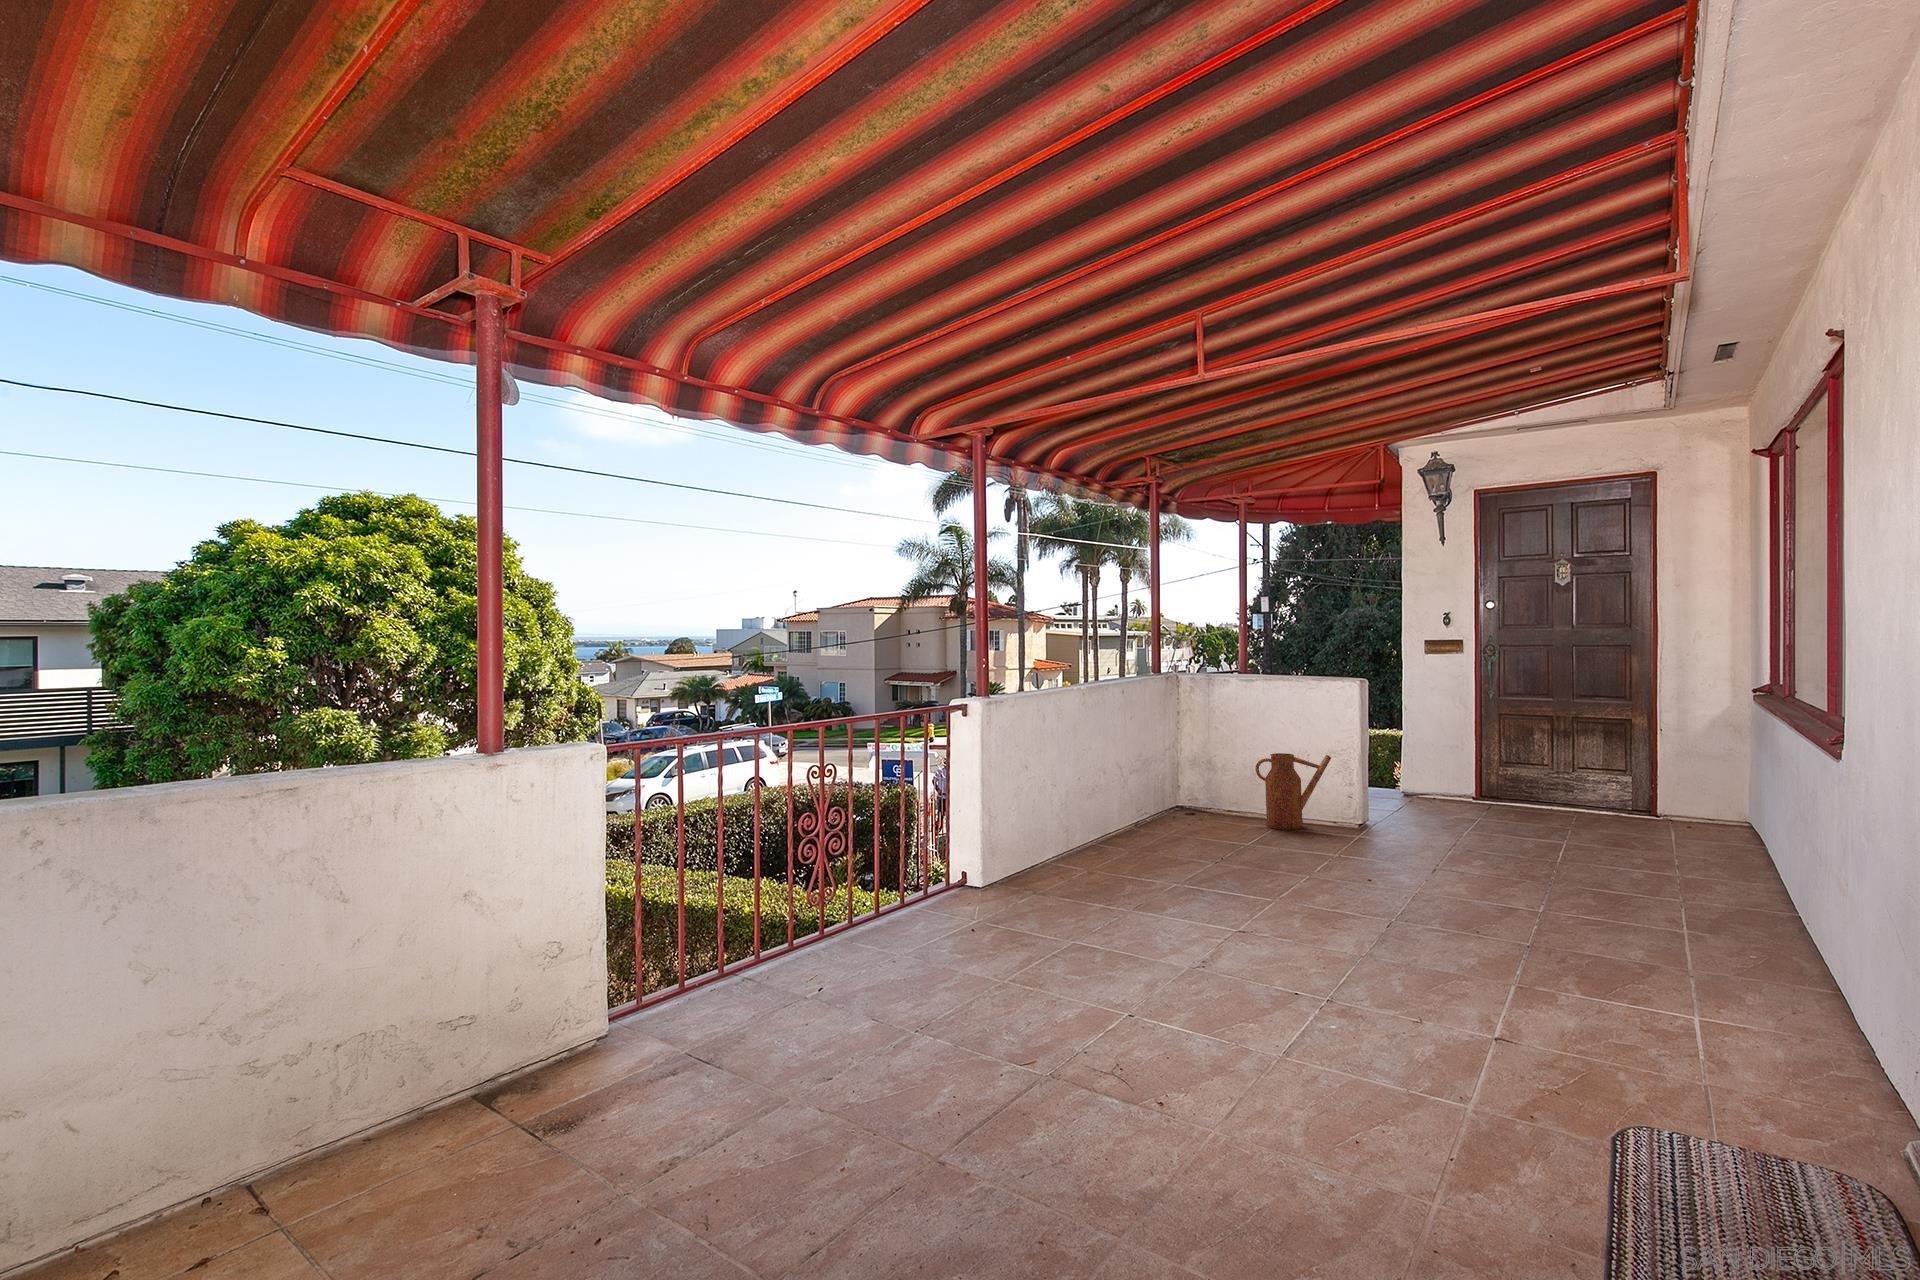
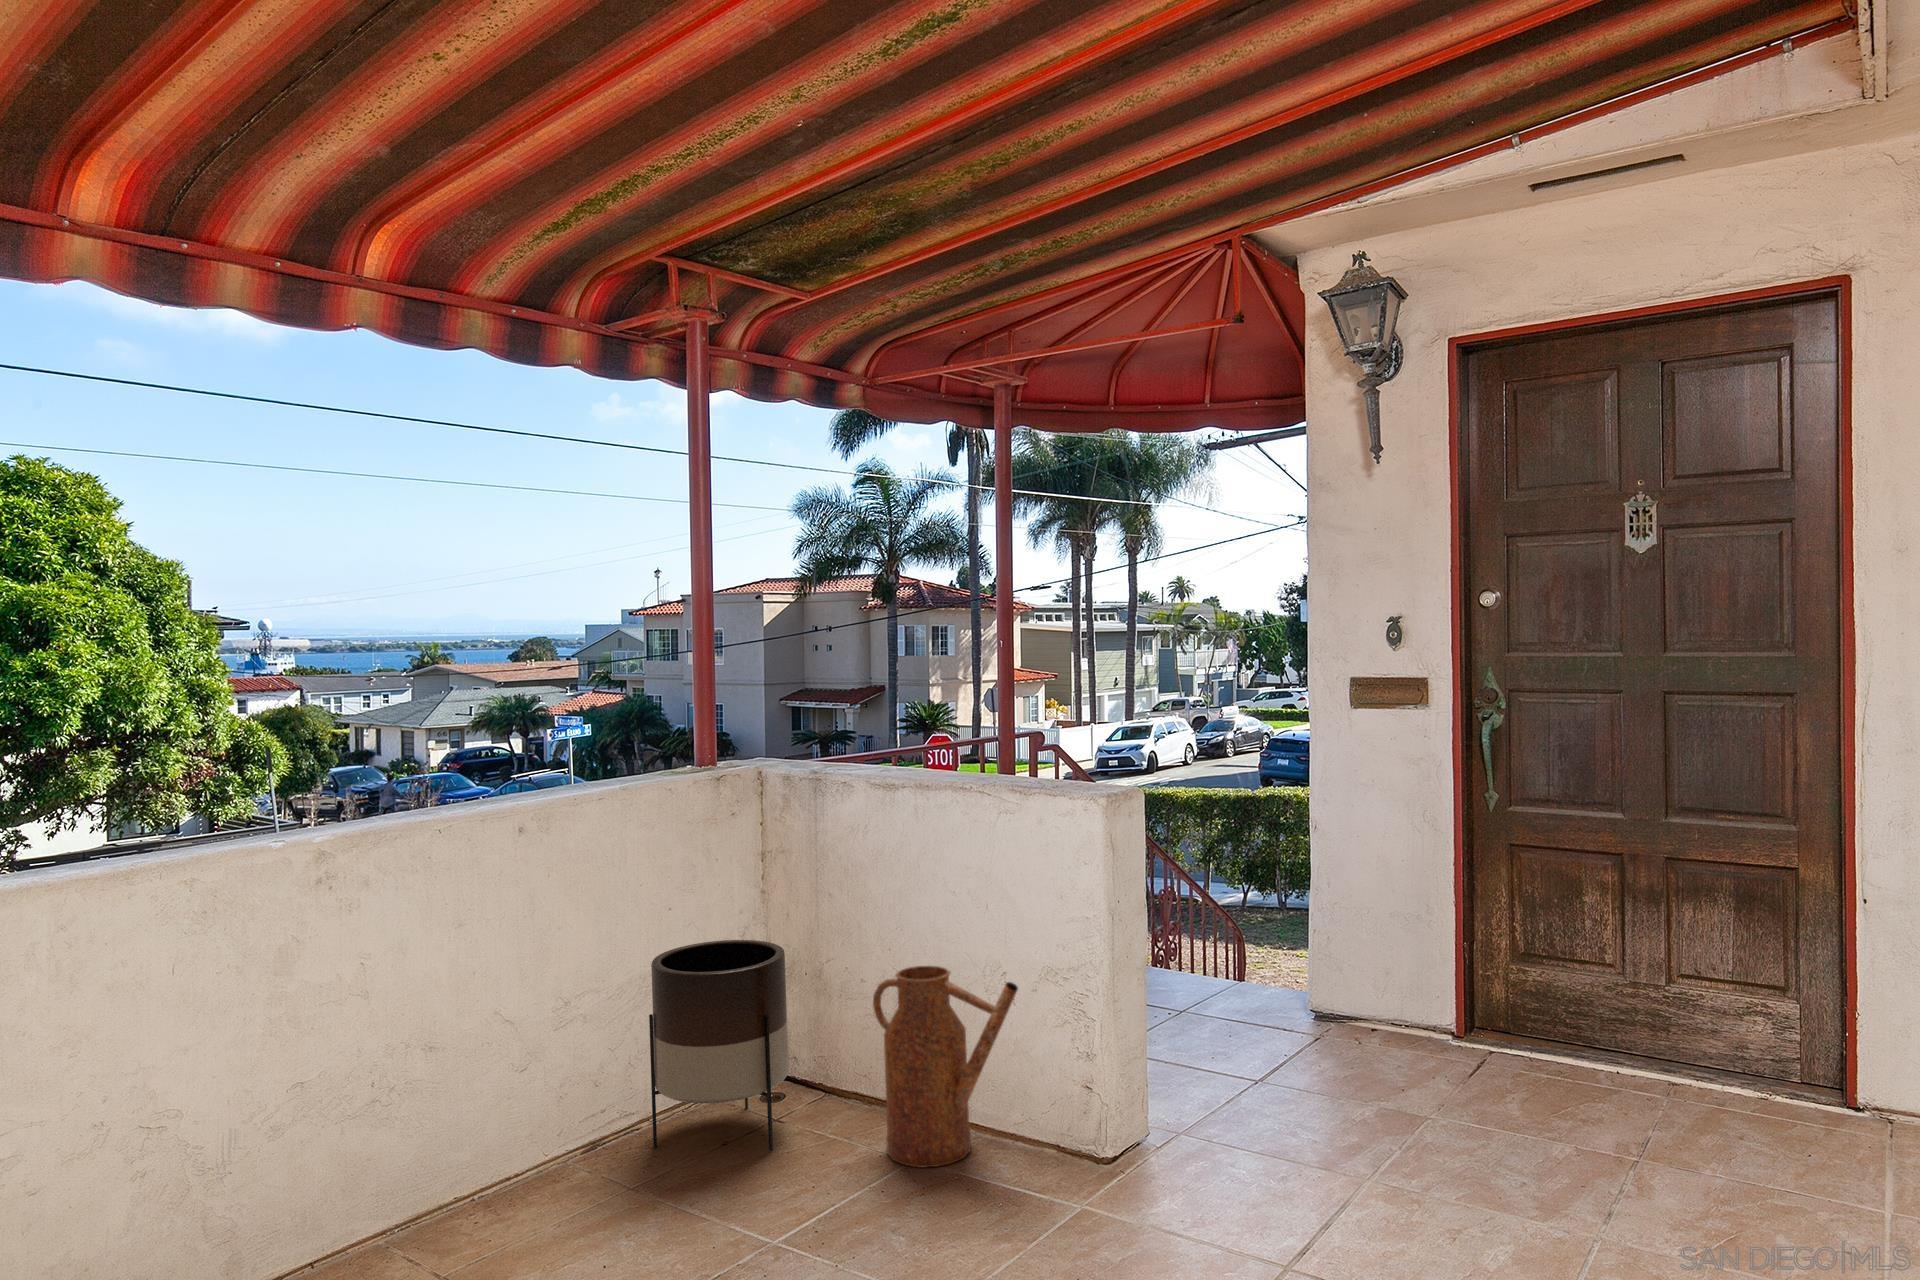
planter: none [1162,747,1220,827] -> present [649,940,789,1151]

